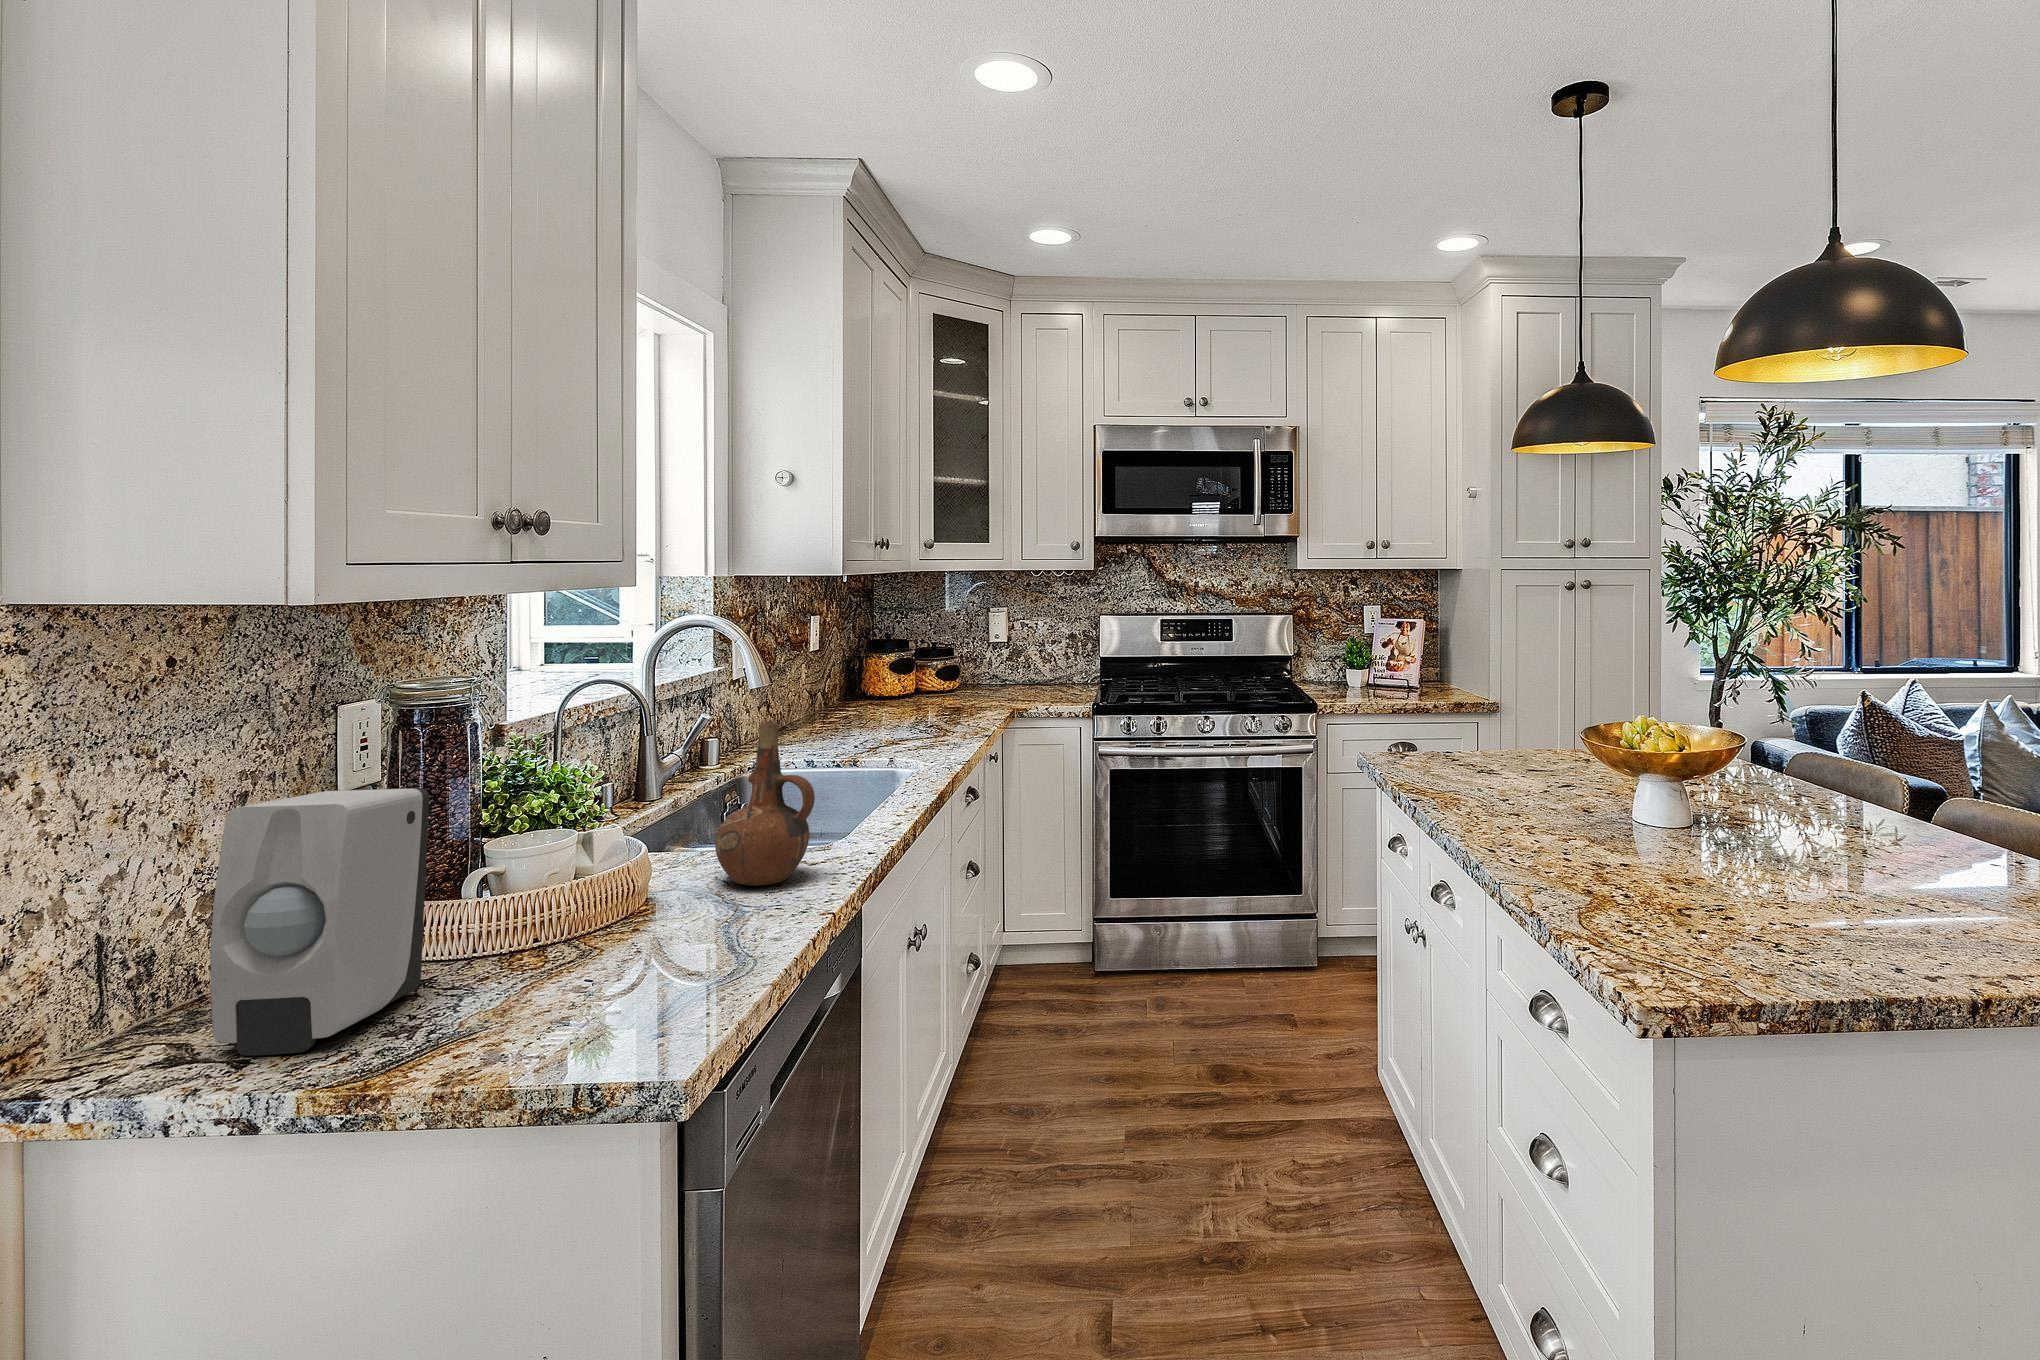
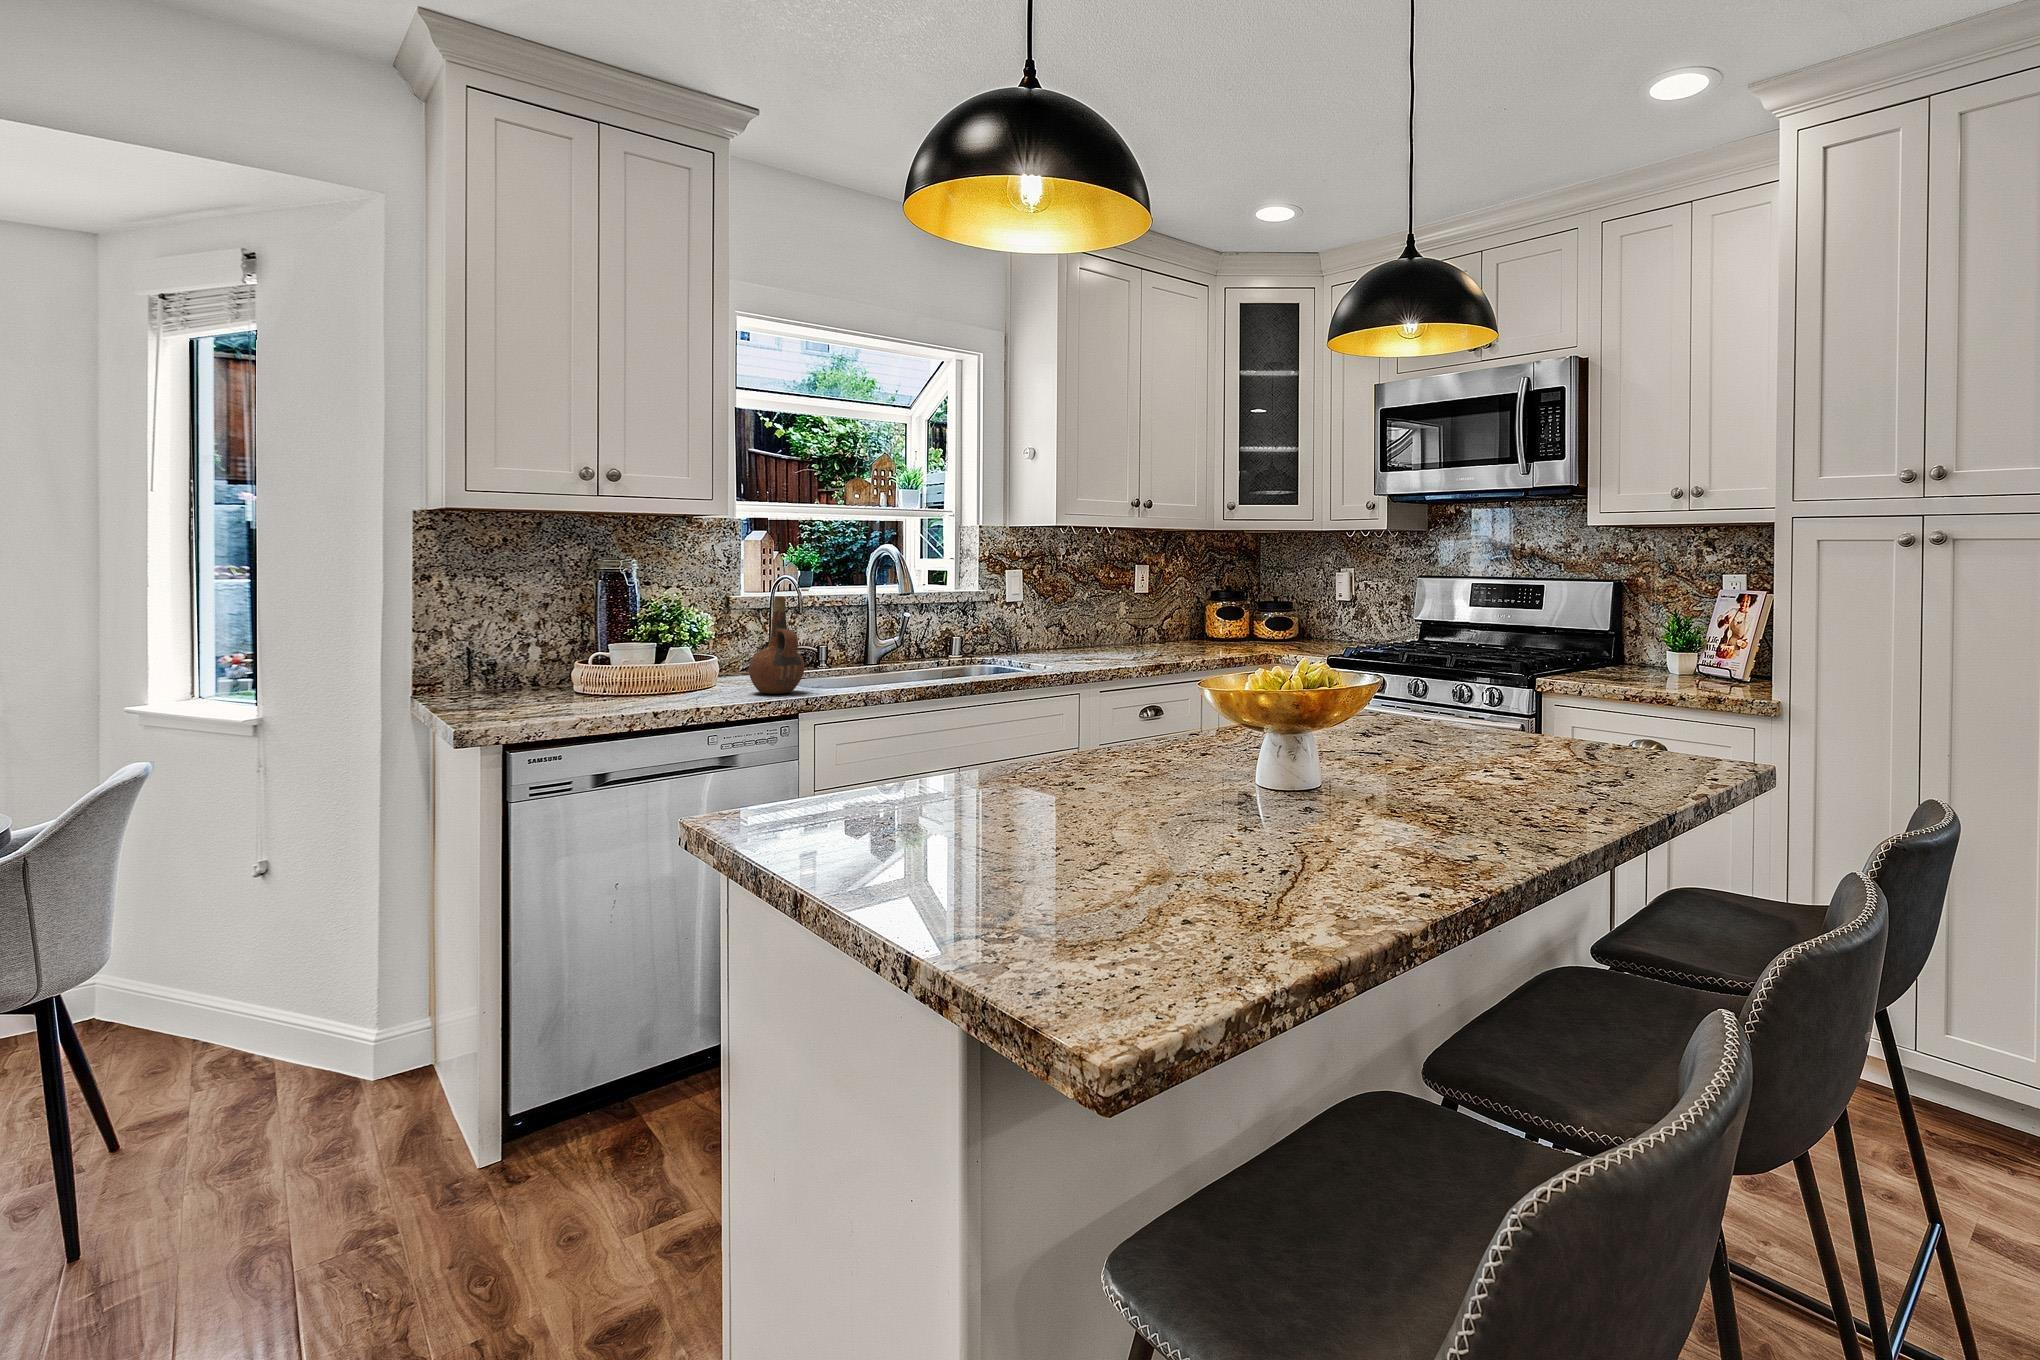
soap dispenser: present [210,788,429,1056] -> none [473,596,569,702]

